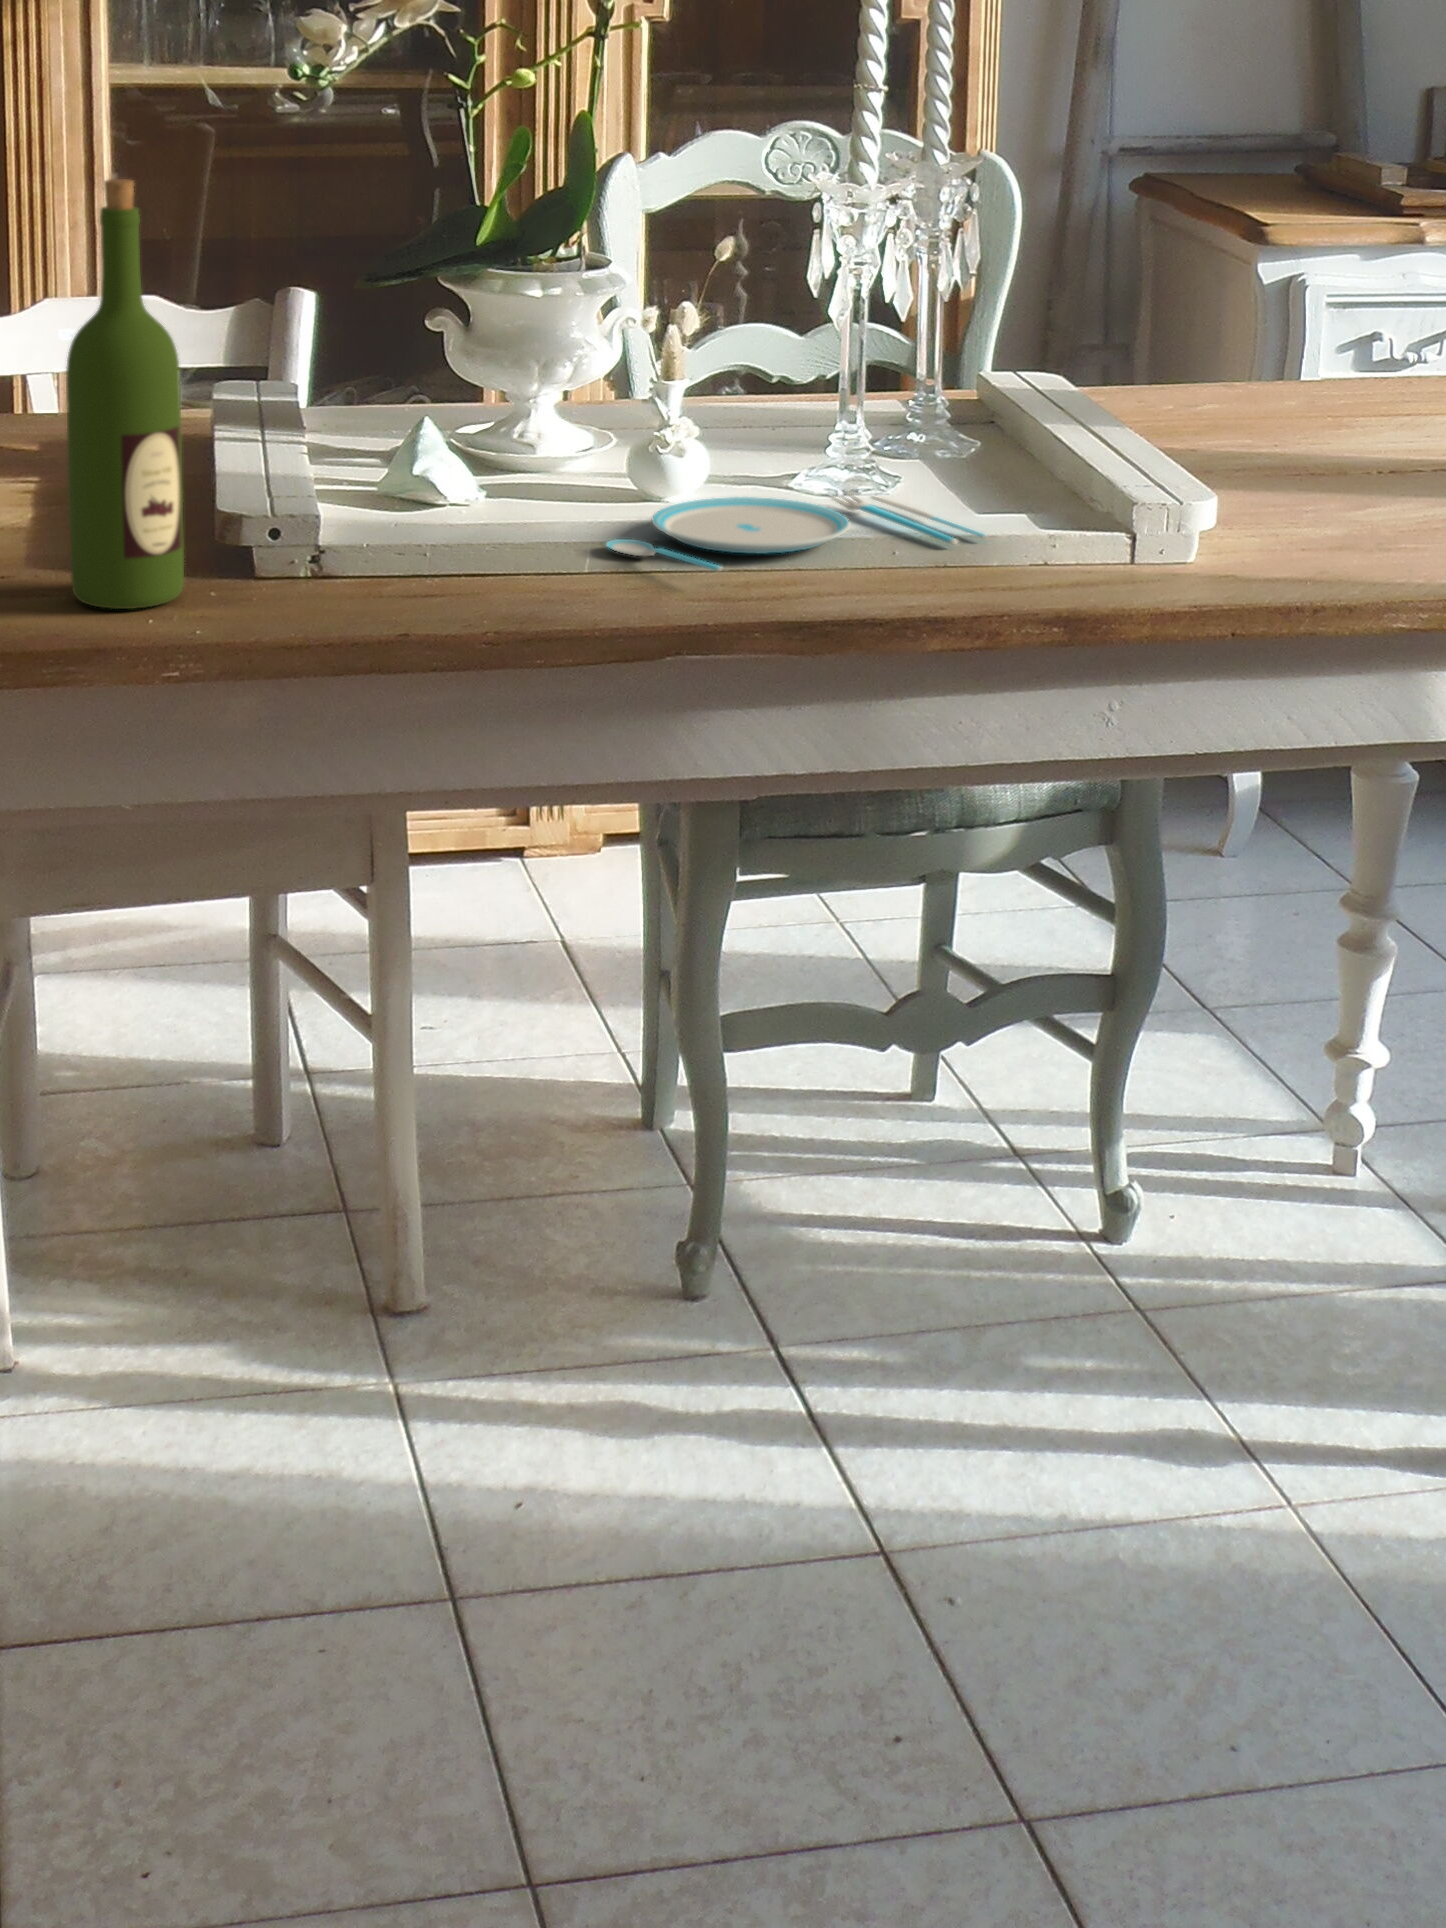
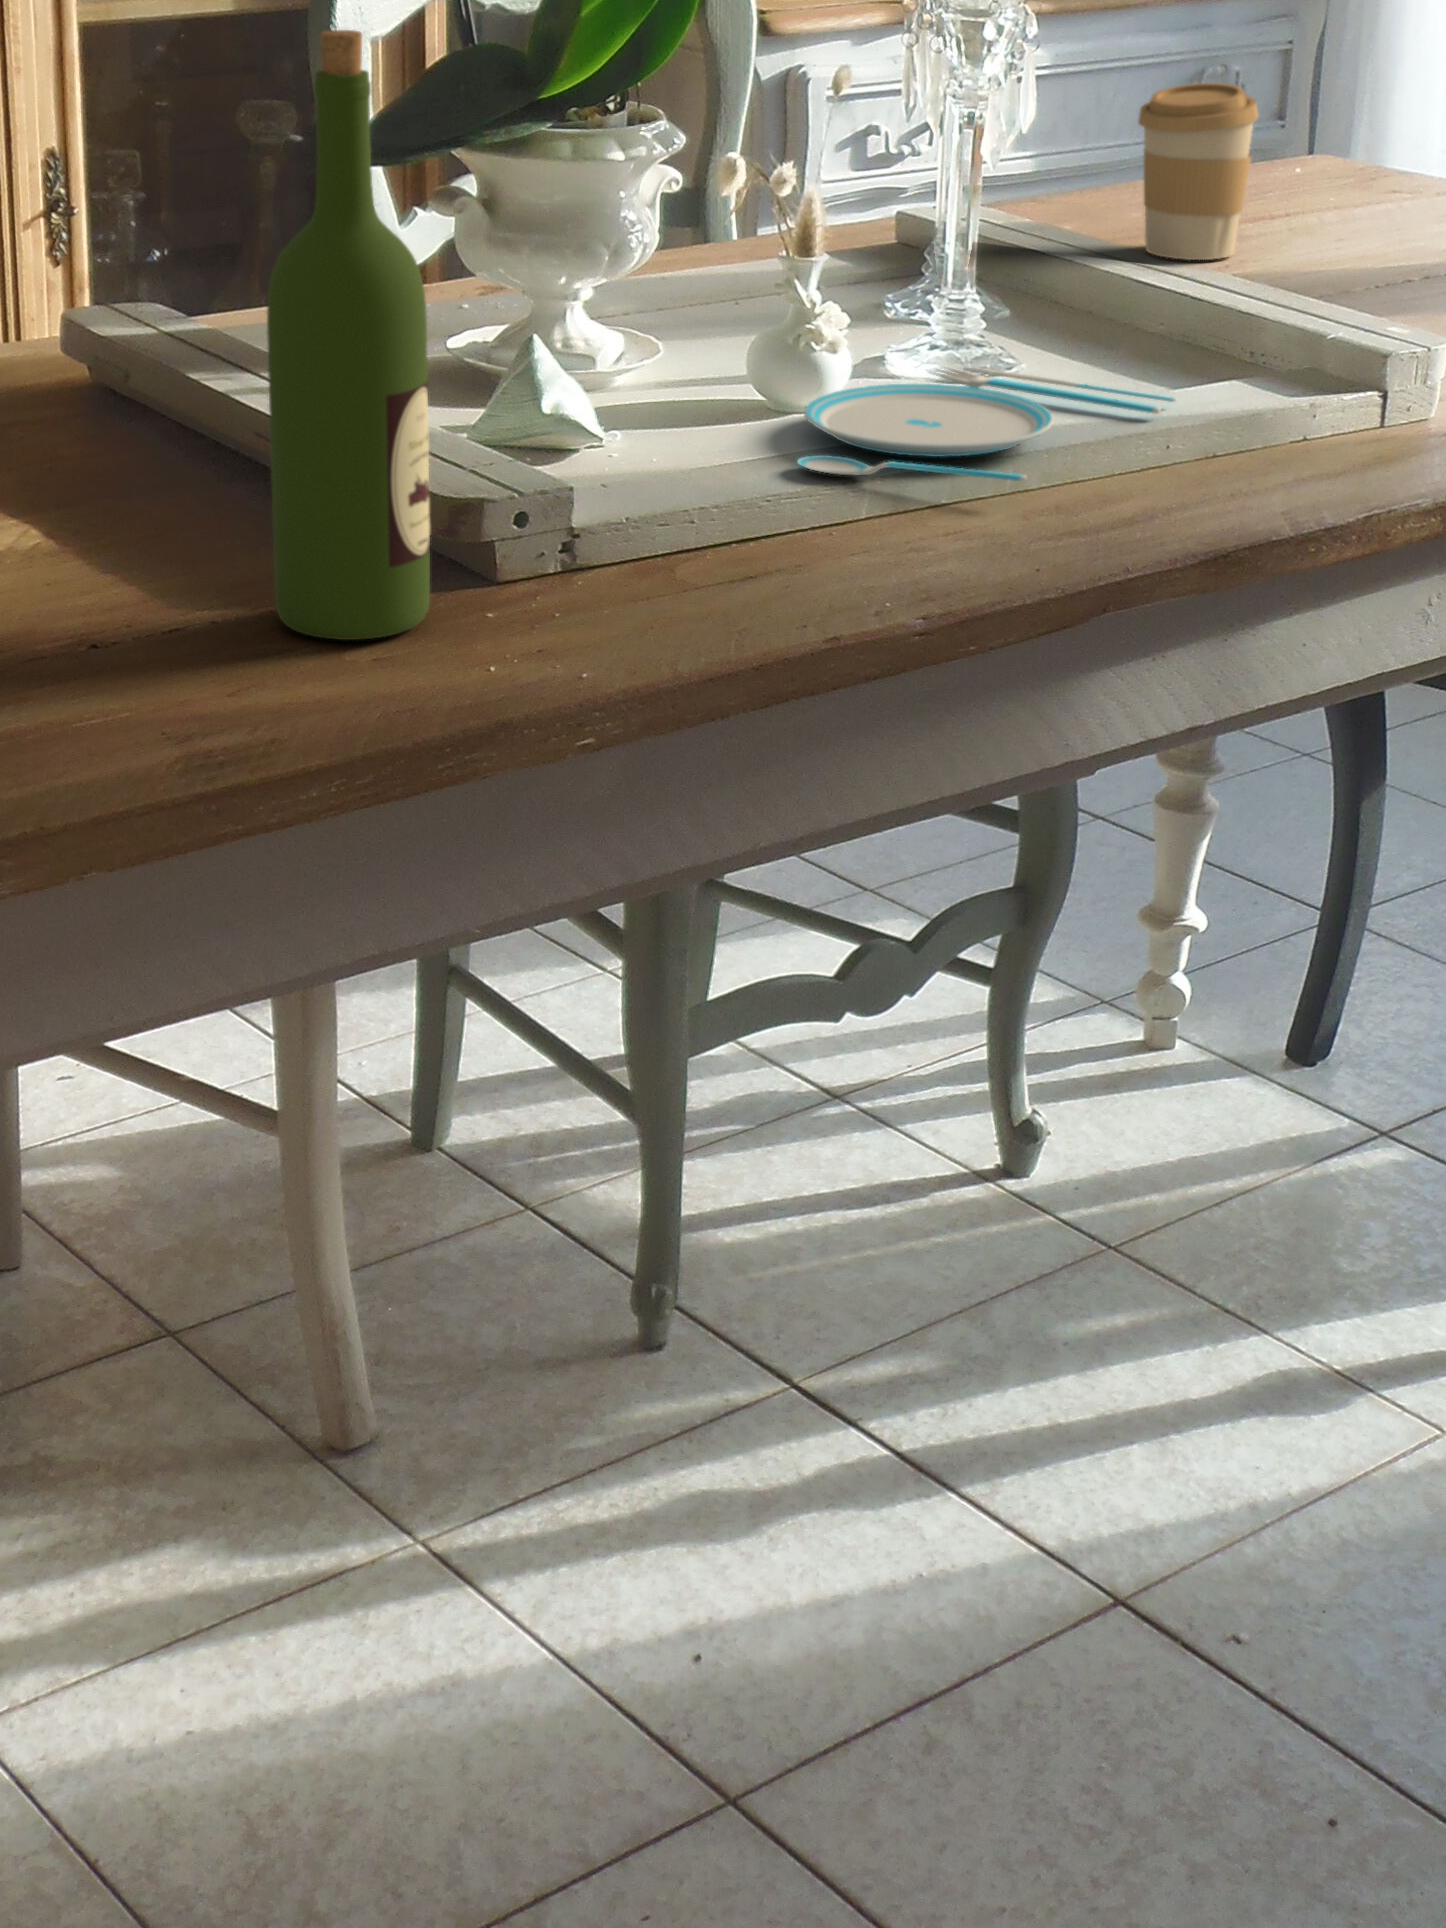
coffee cup: none [1234,295,1340,446] -> present [1138,83,1258,260]

